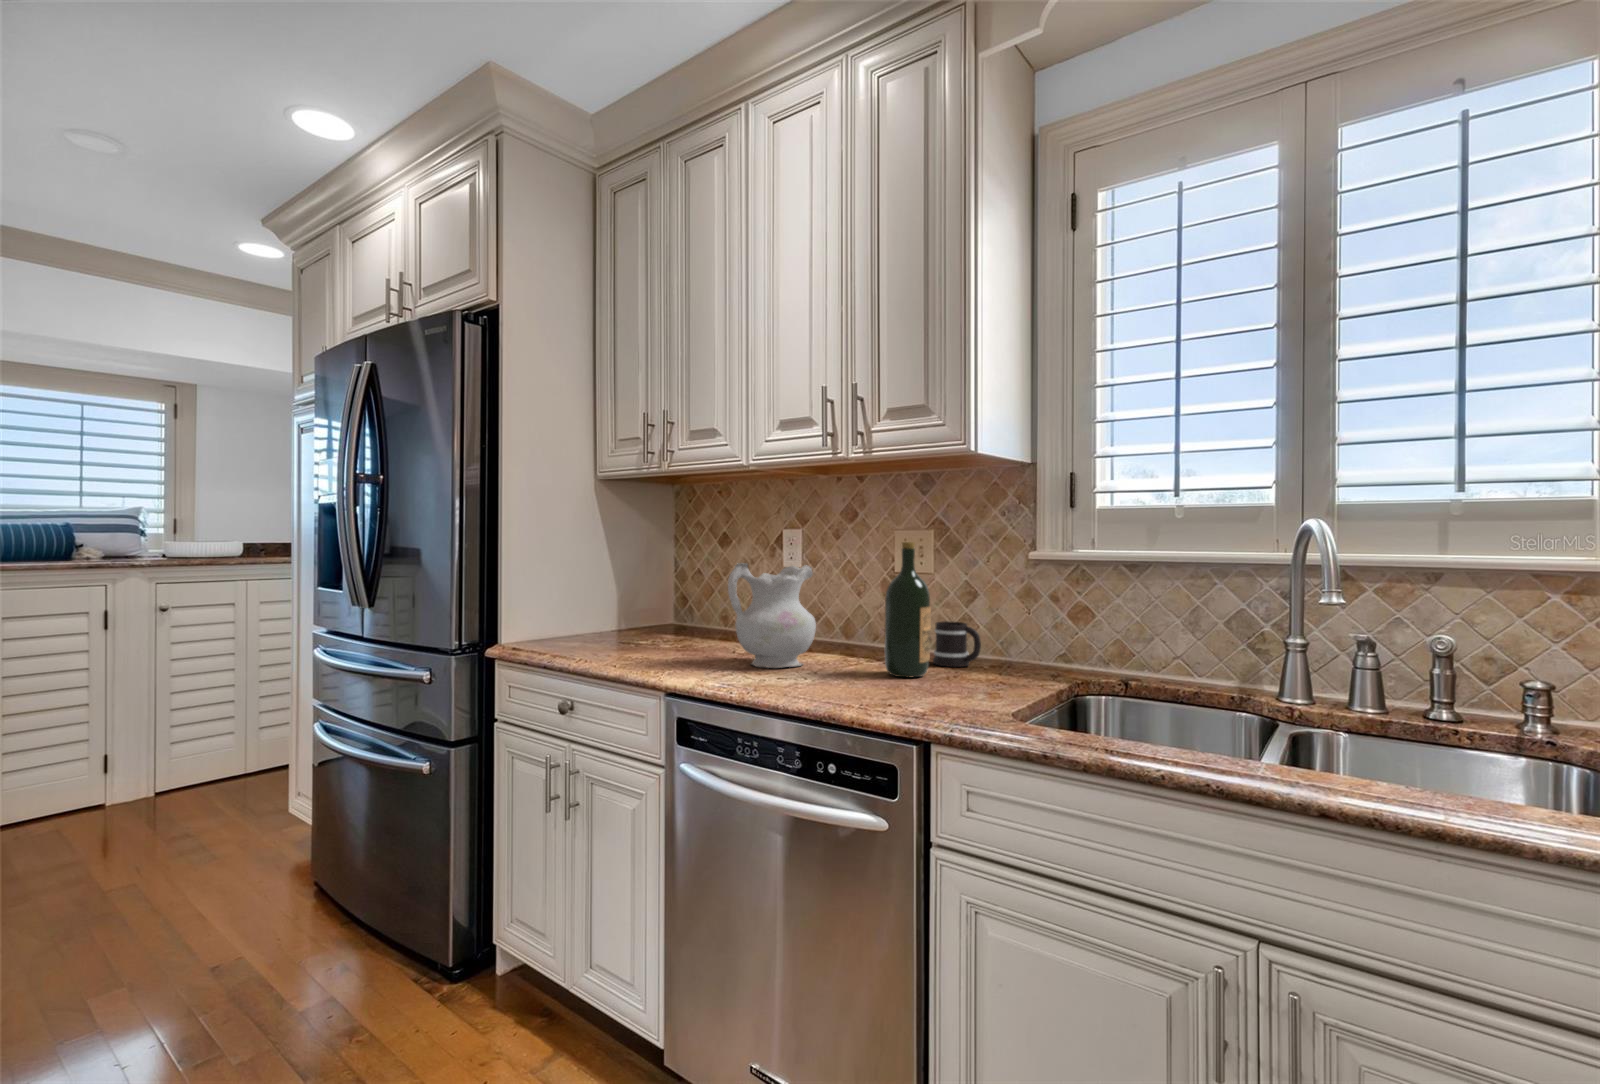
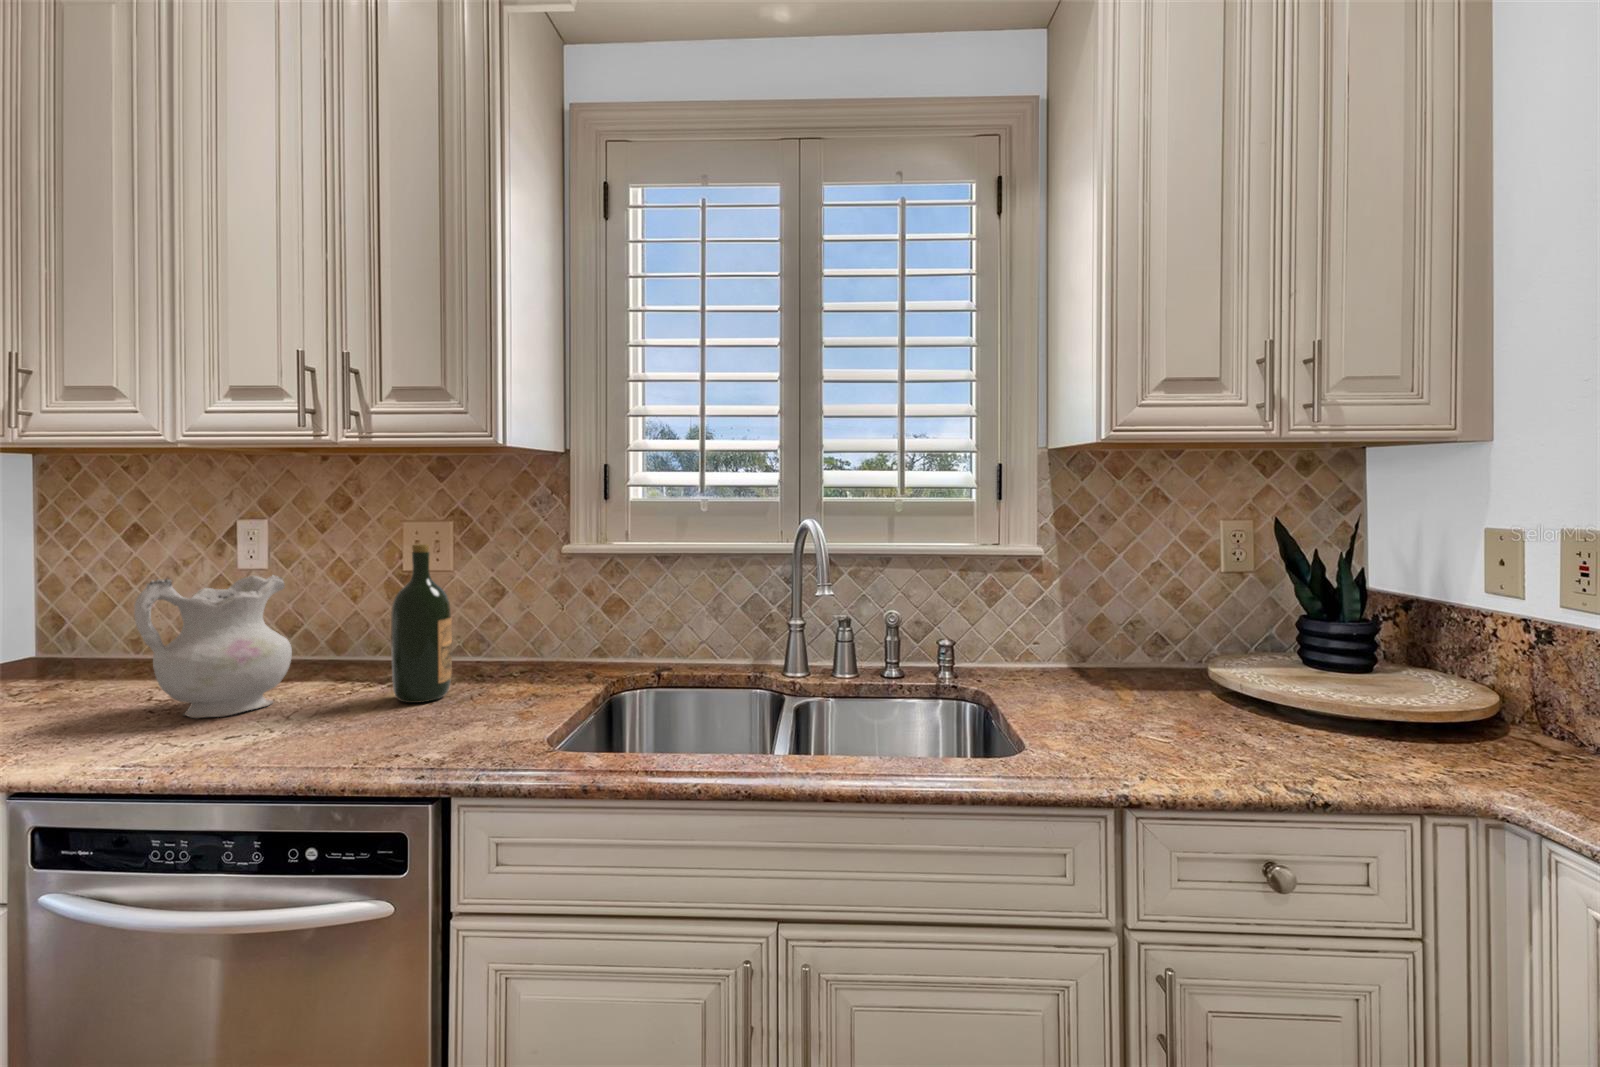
mug: present [933,621,981,667] -> none [456,625,512,677]

